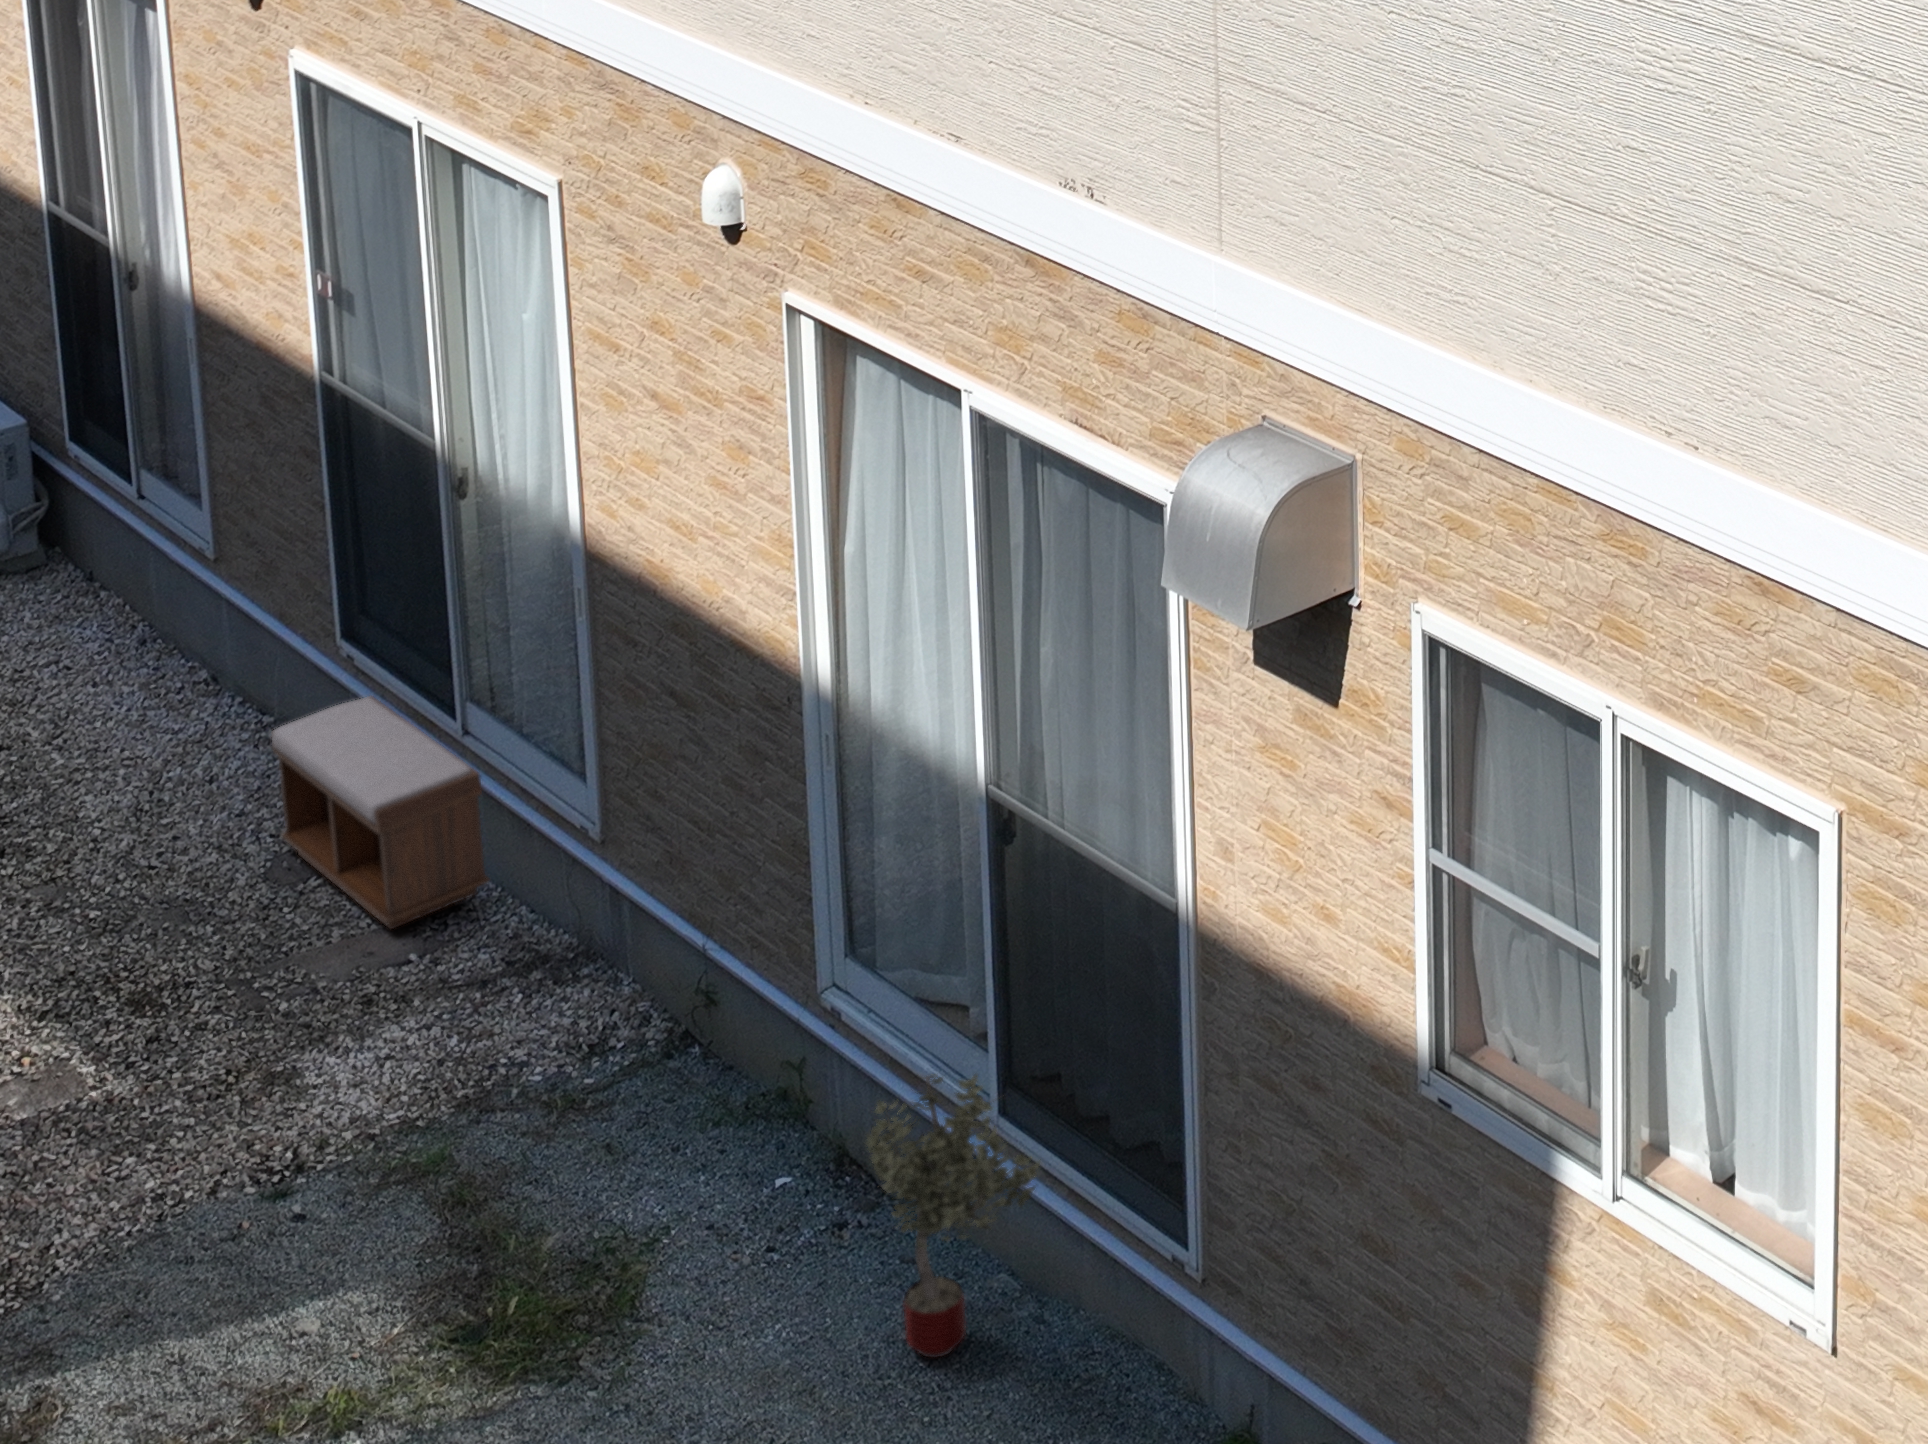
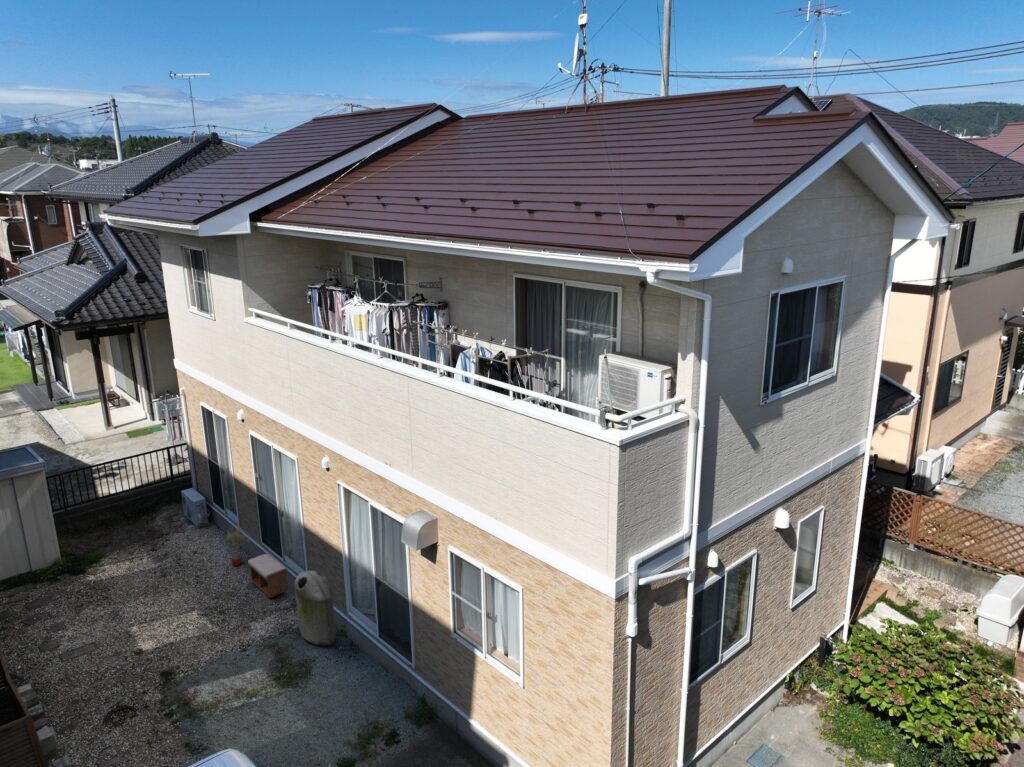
trash can: none [538,773,753,1174] -> present [294,571,336,646]
potted tree: present [866,1075,1039,1357] -> present [226,525,249,566]

